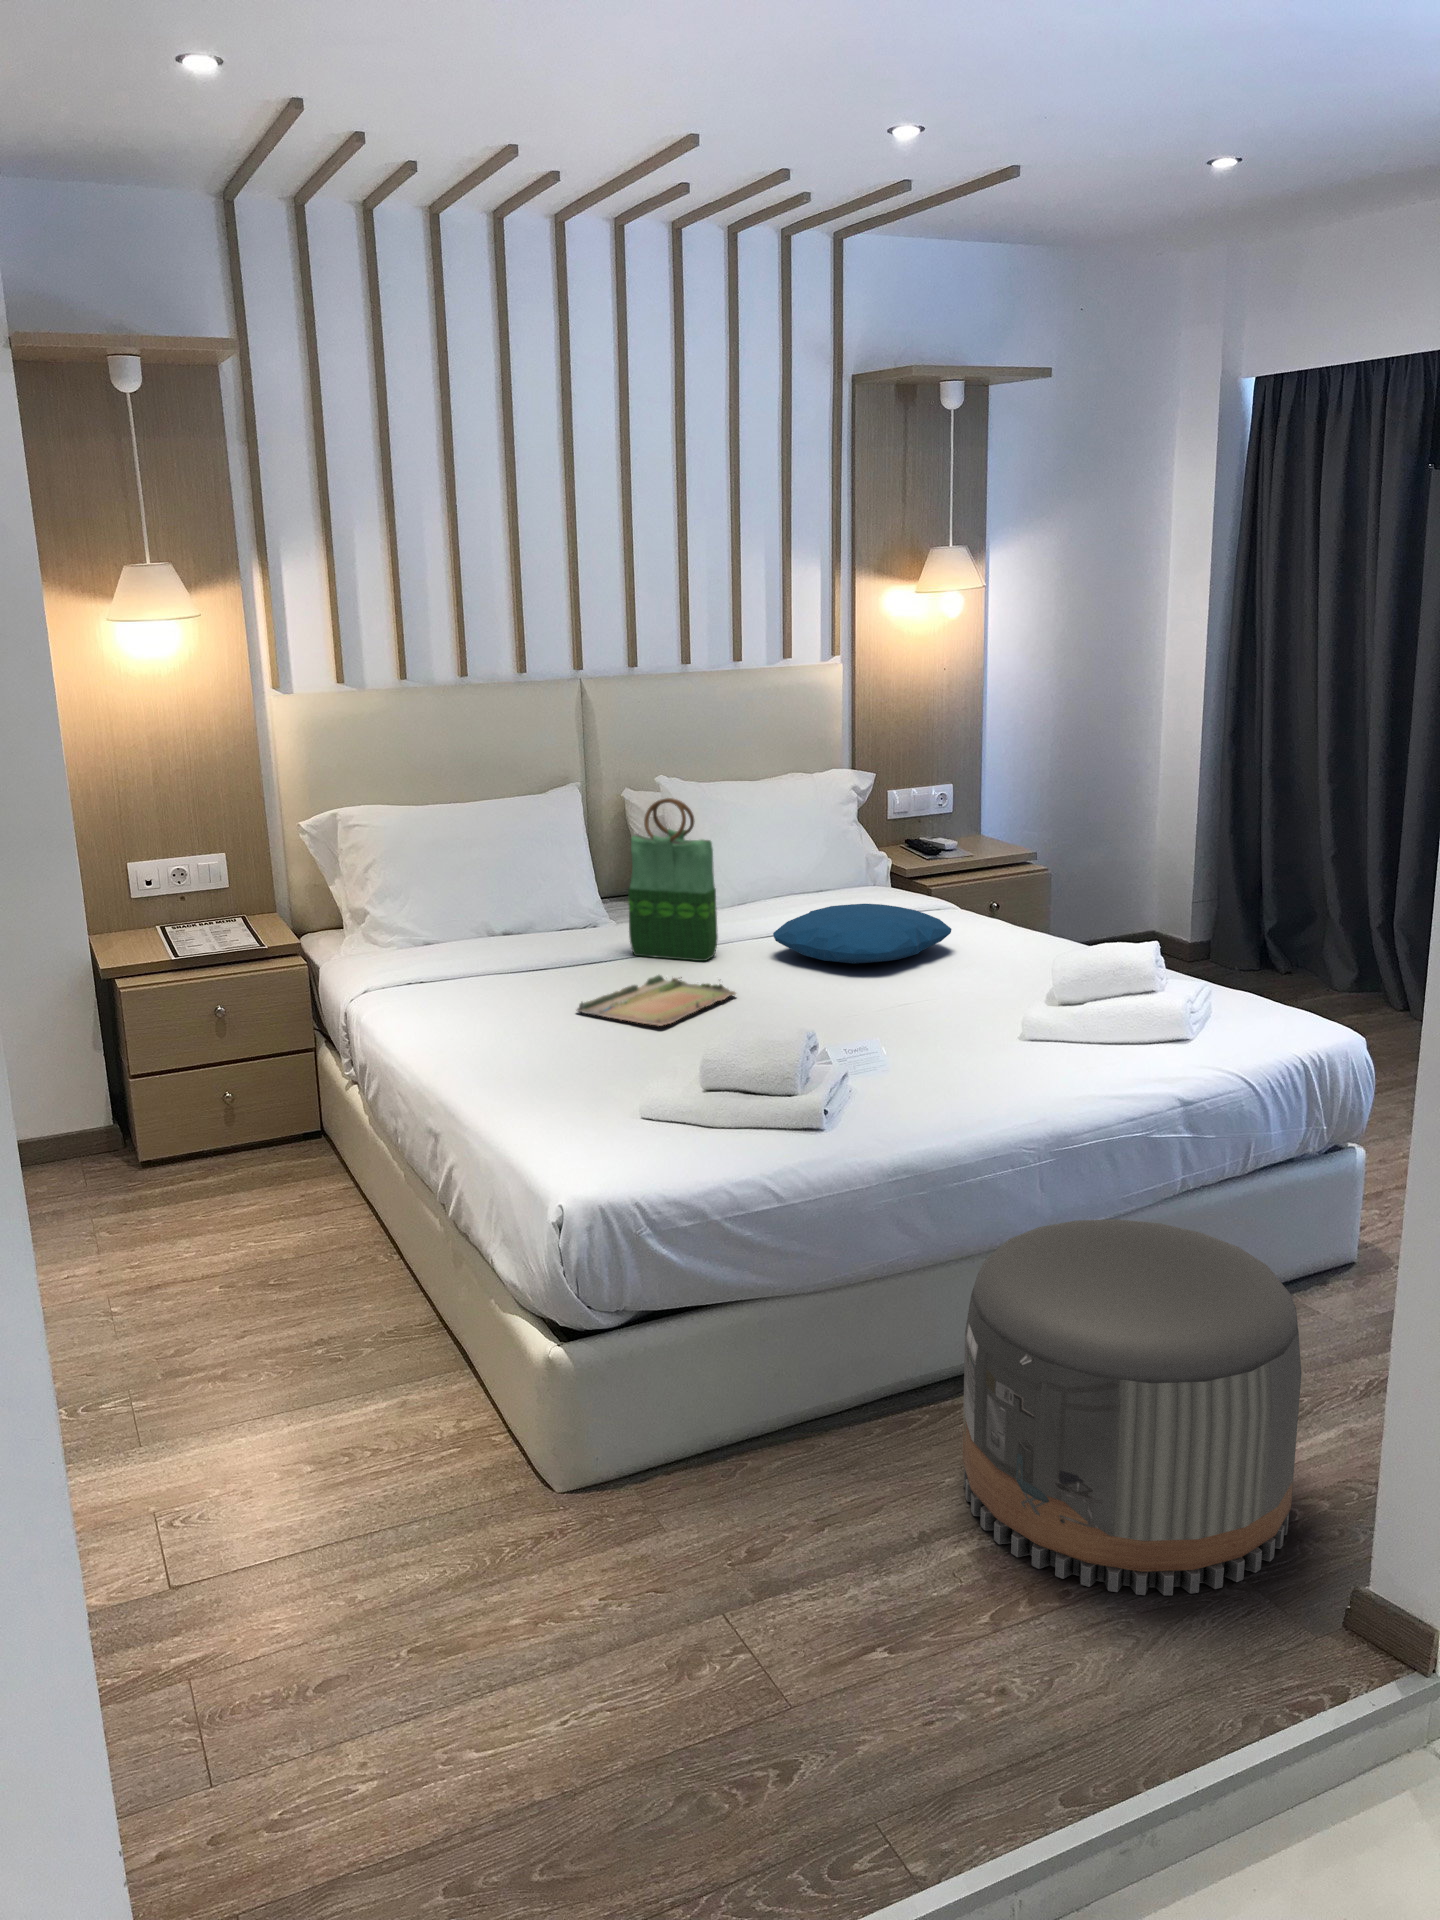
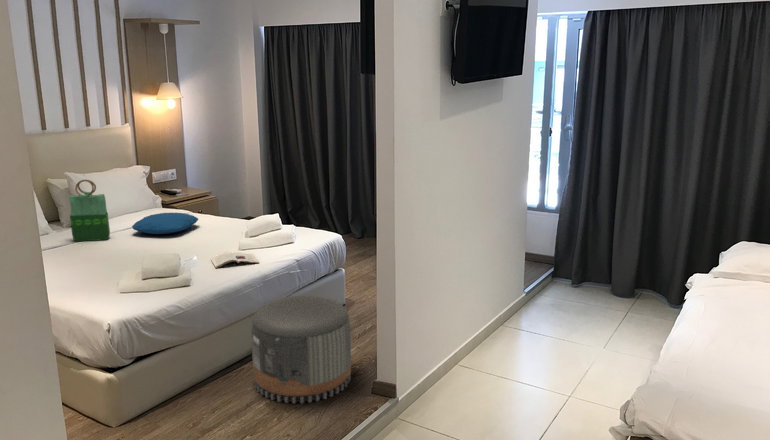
tray: present [577,975,736,1026] -> none [65,244,128,264]
magazine: none [924,1042,1059,1093] -> present [211,252,259,268]

